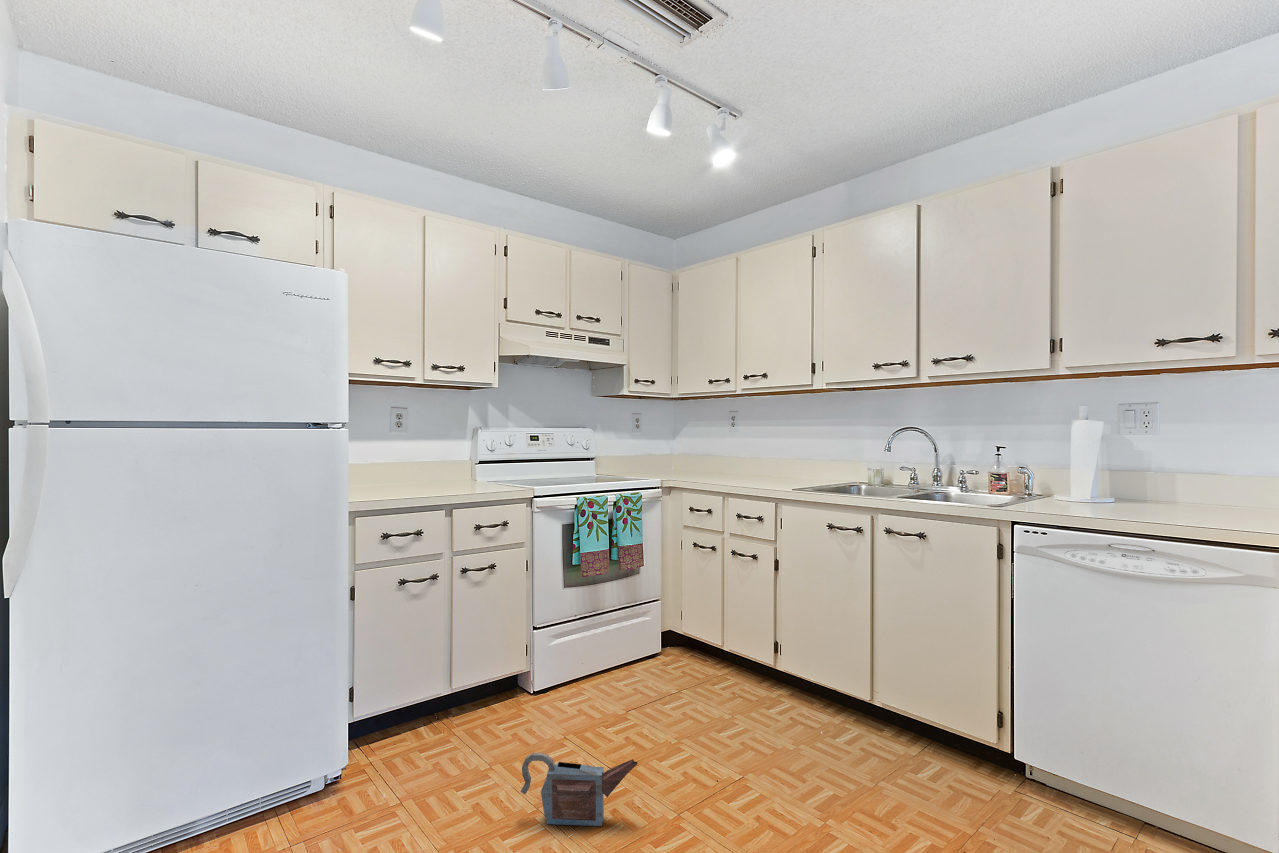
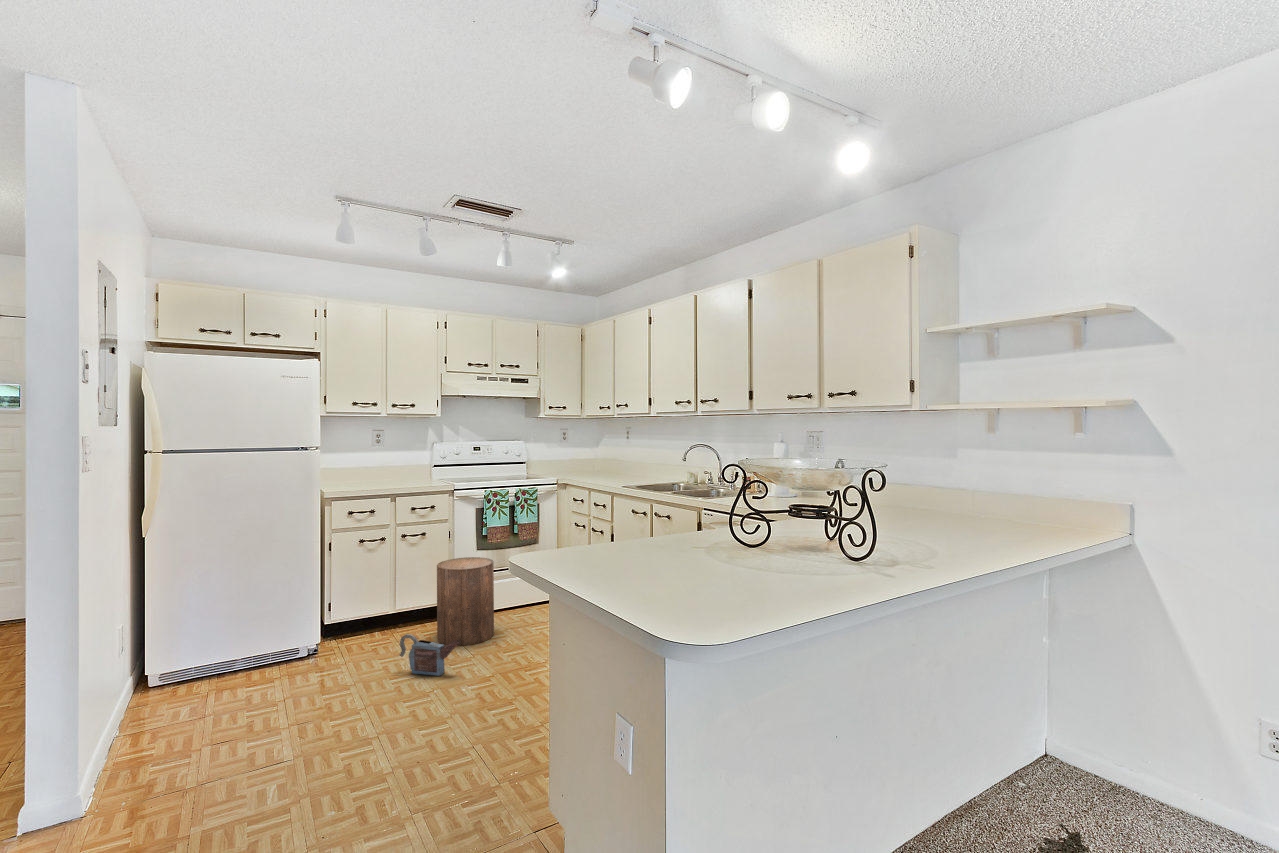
stool: none [534,601,621,751] -> present [437,557,494,646]

